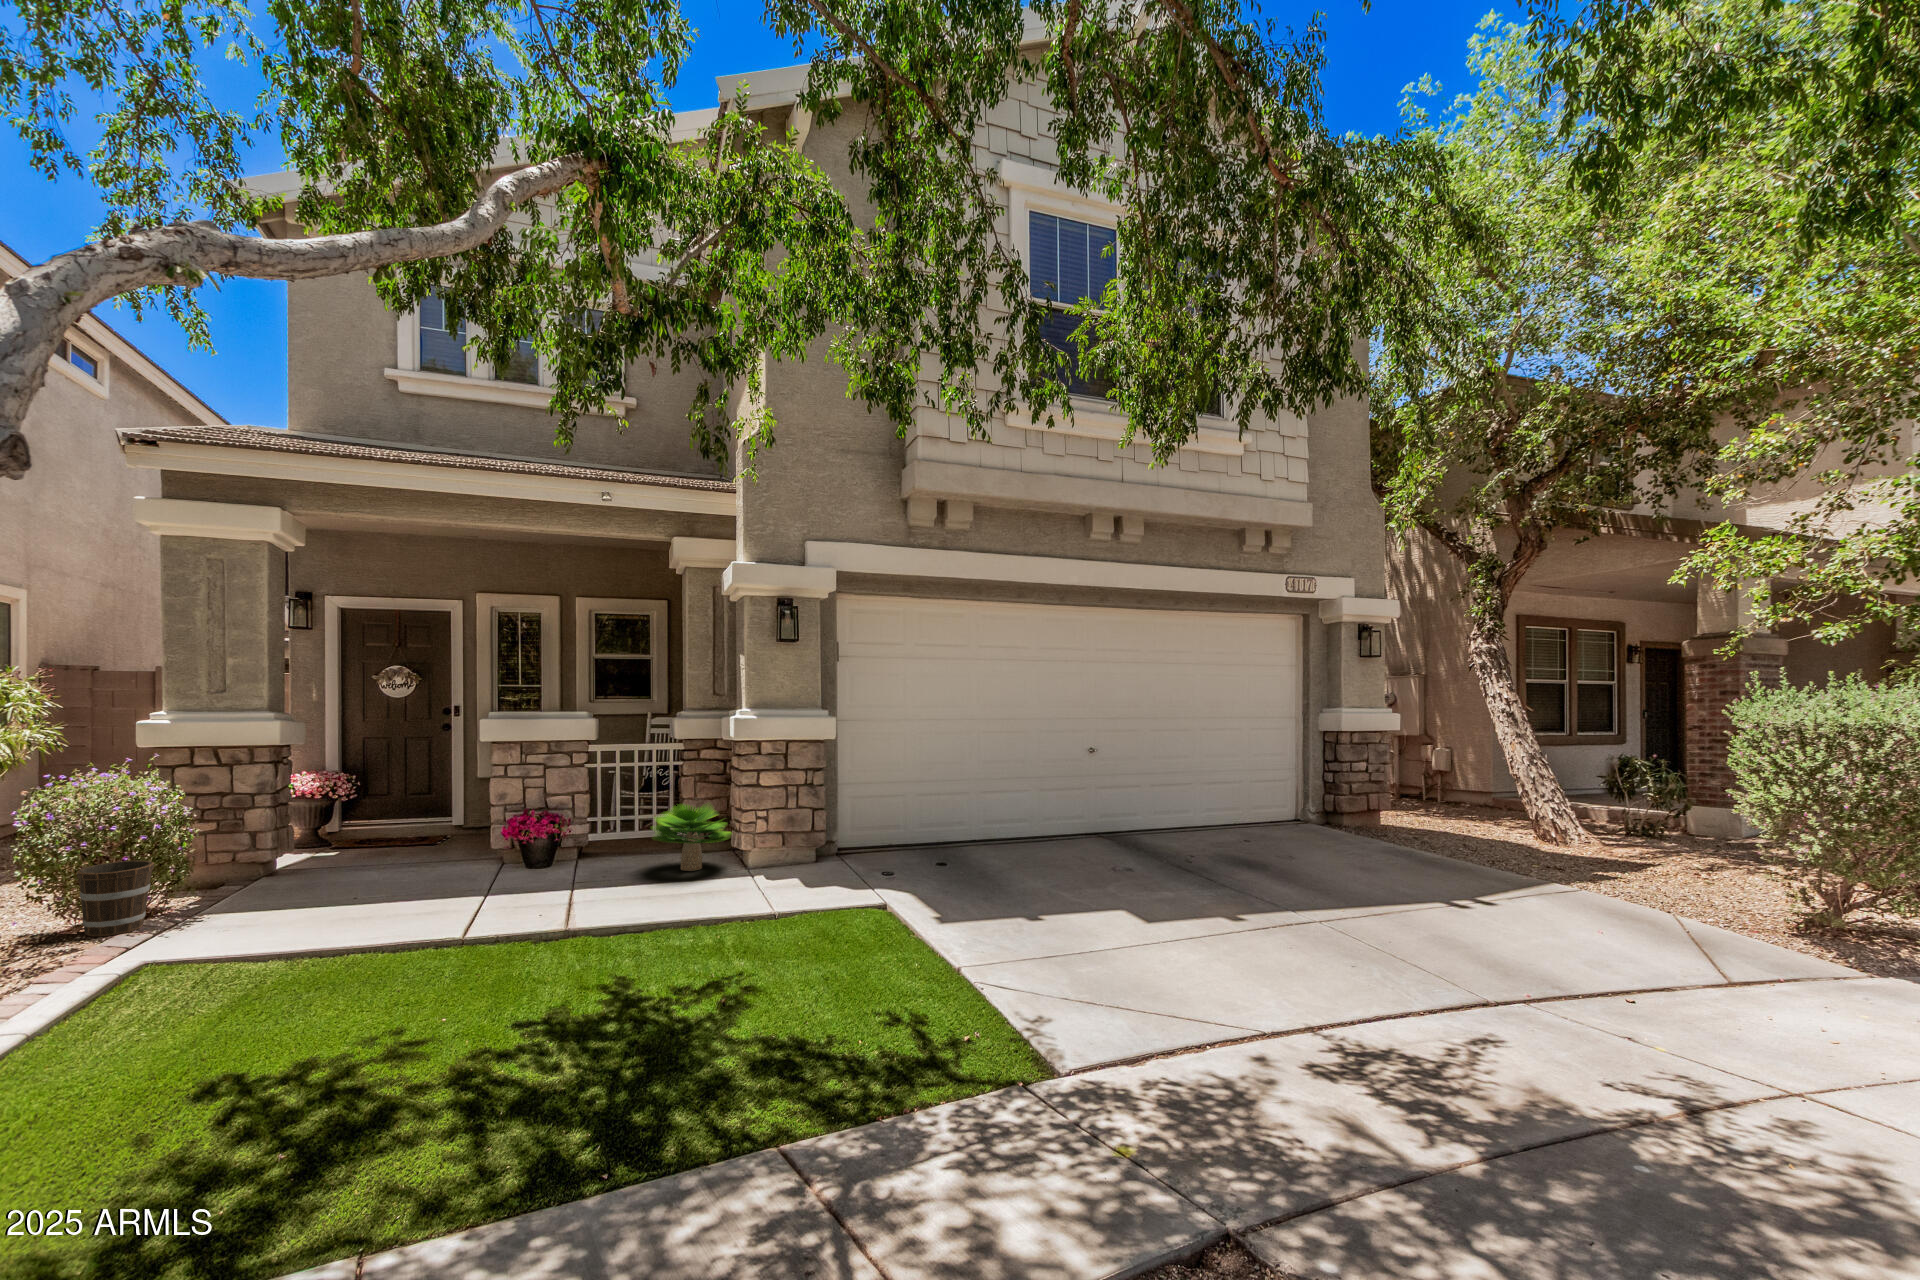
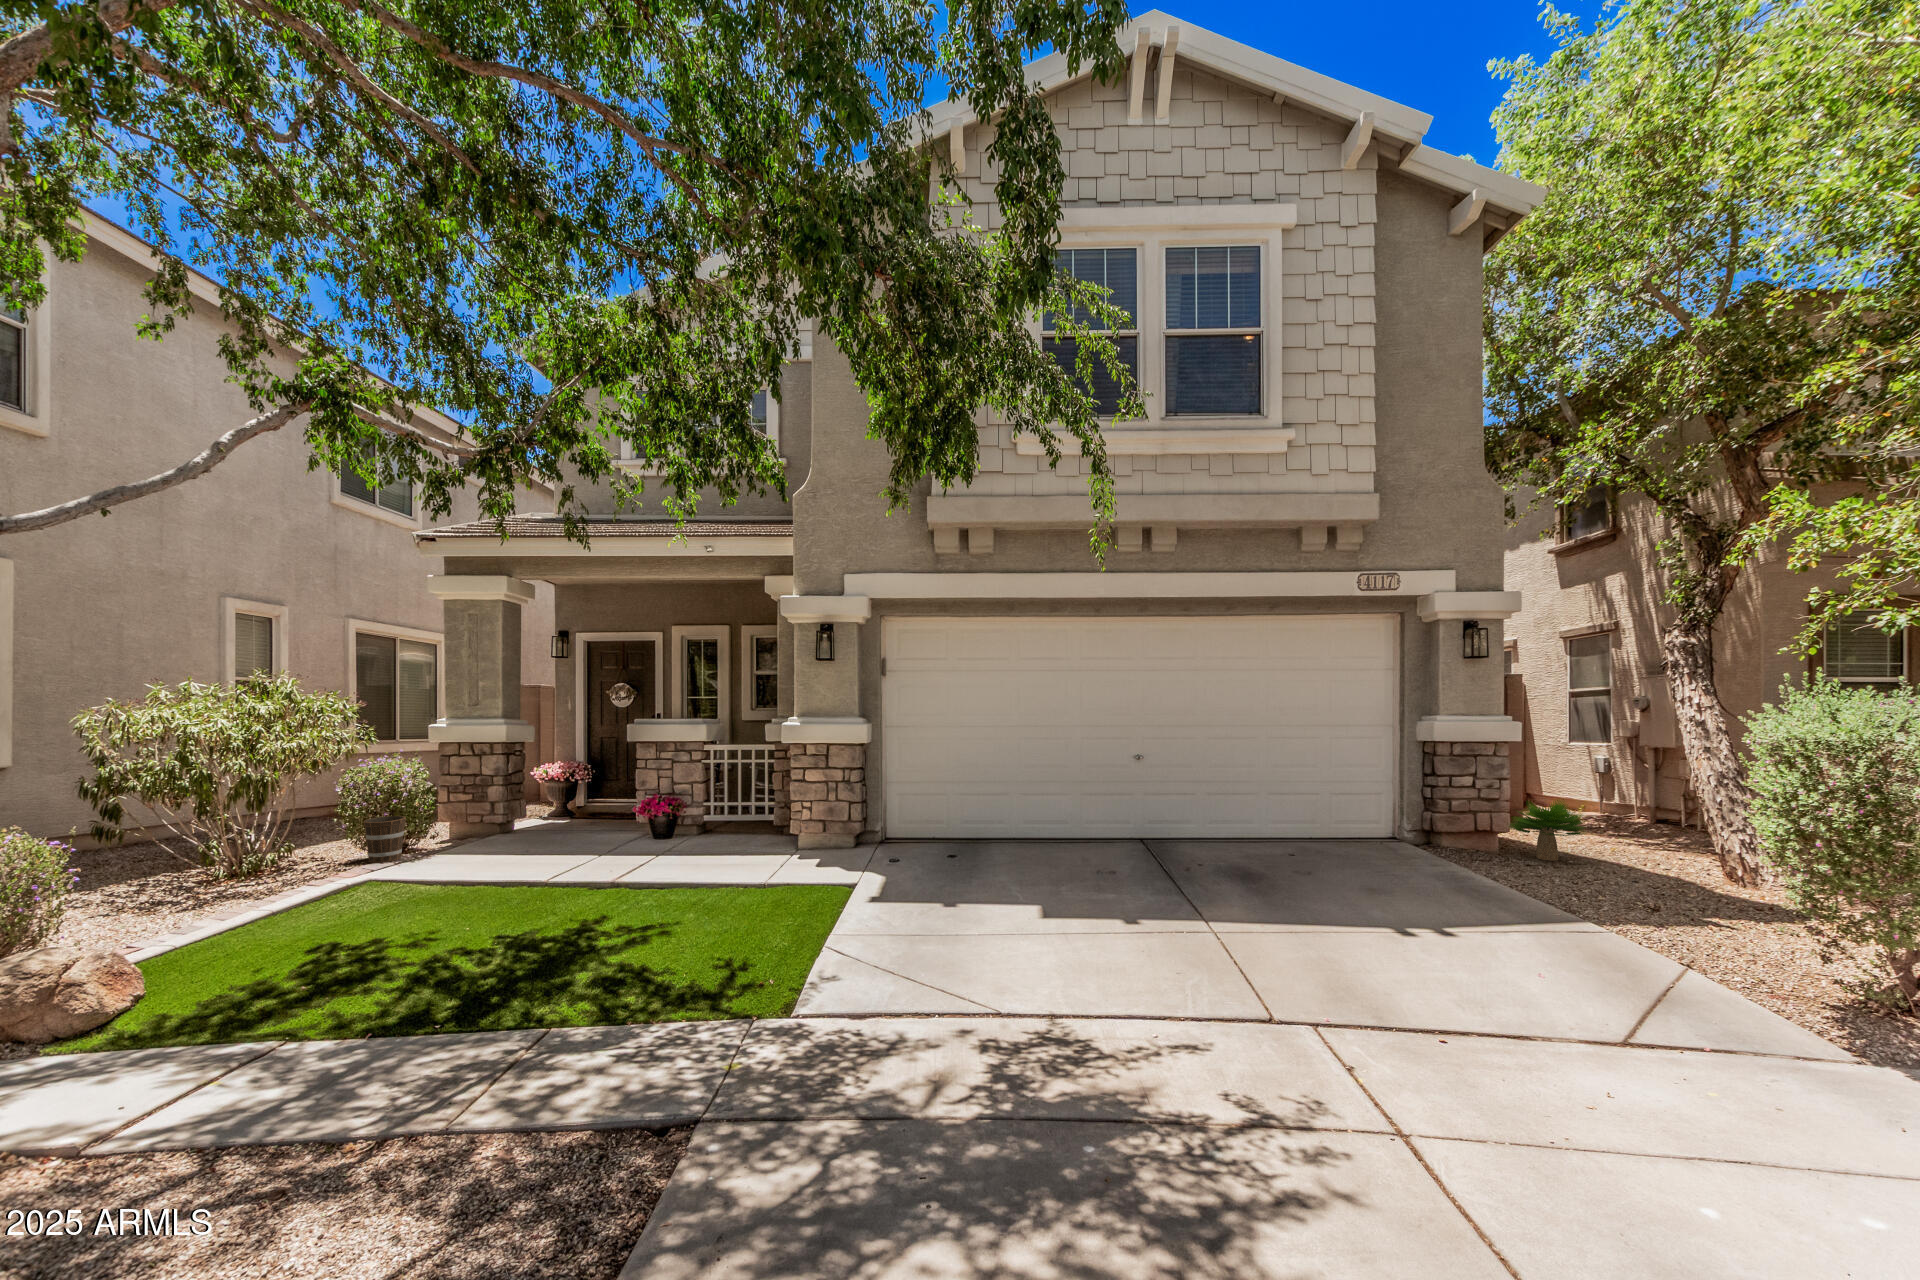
potted plant: present [654,805,731,871] -> present [1510,800,1585,861]

